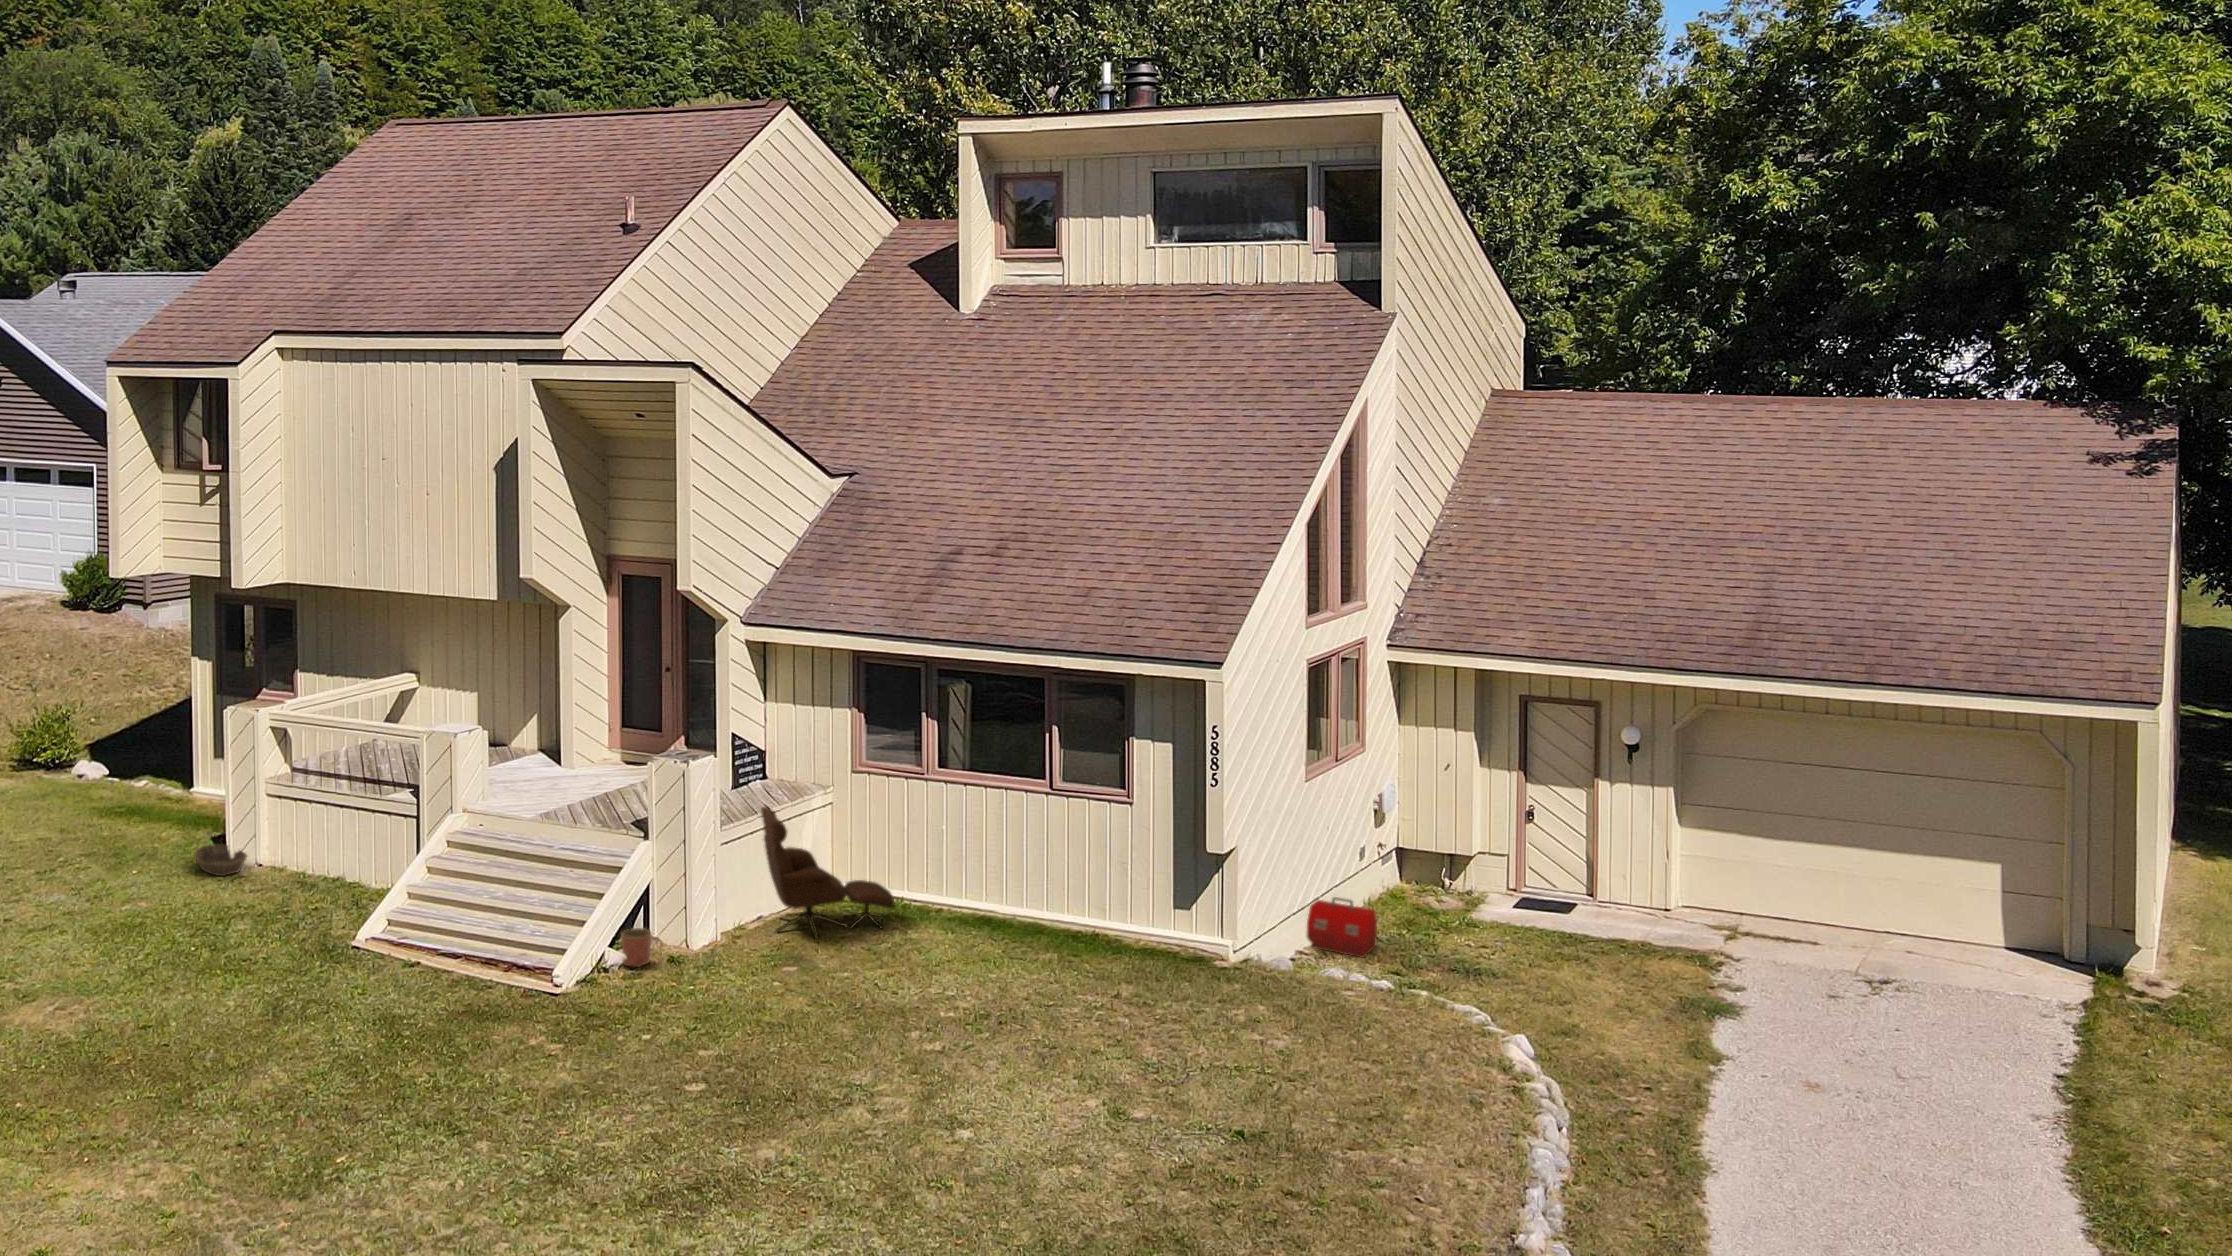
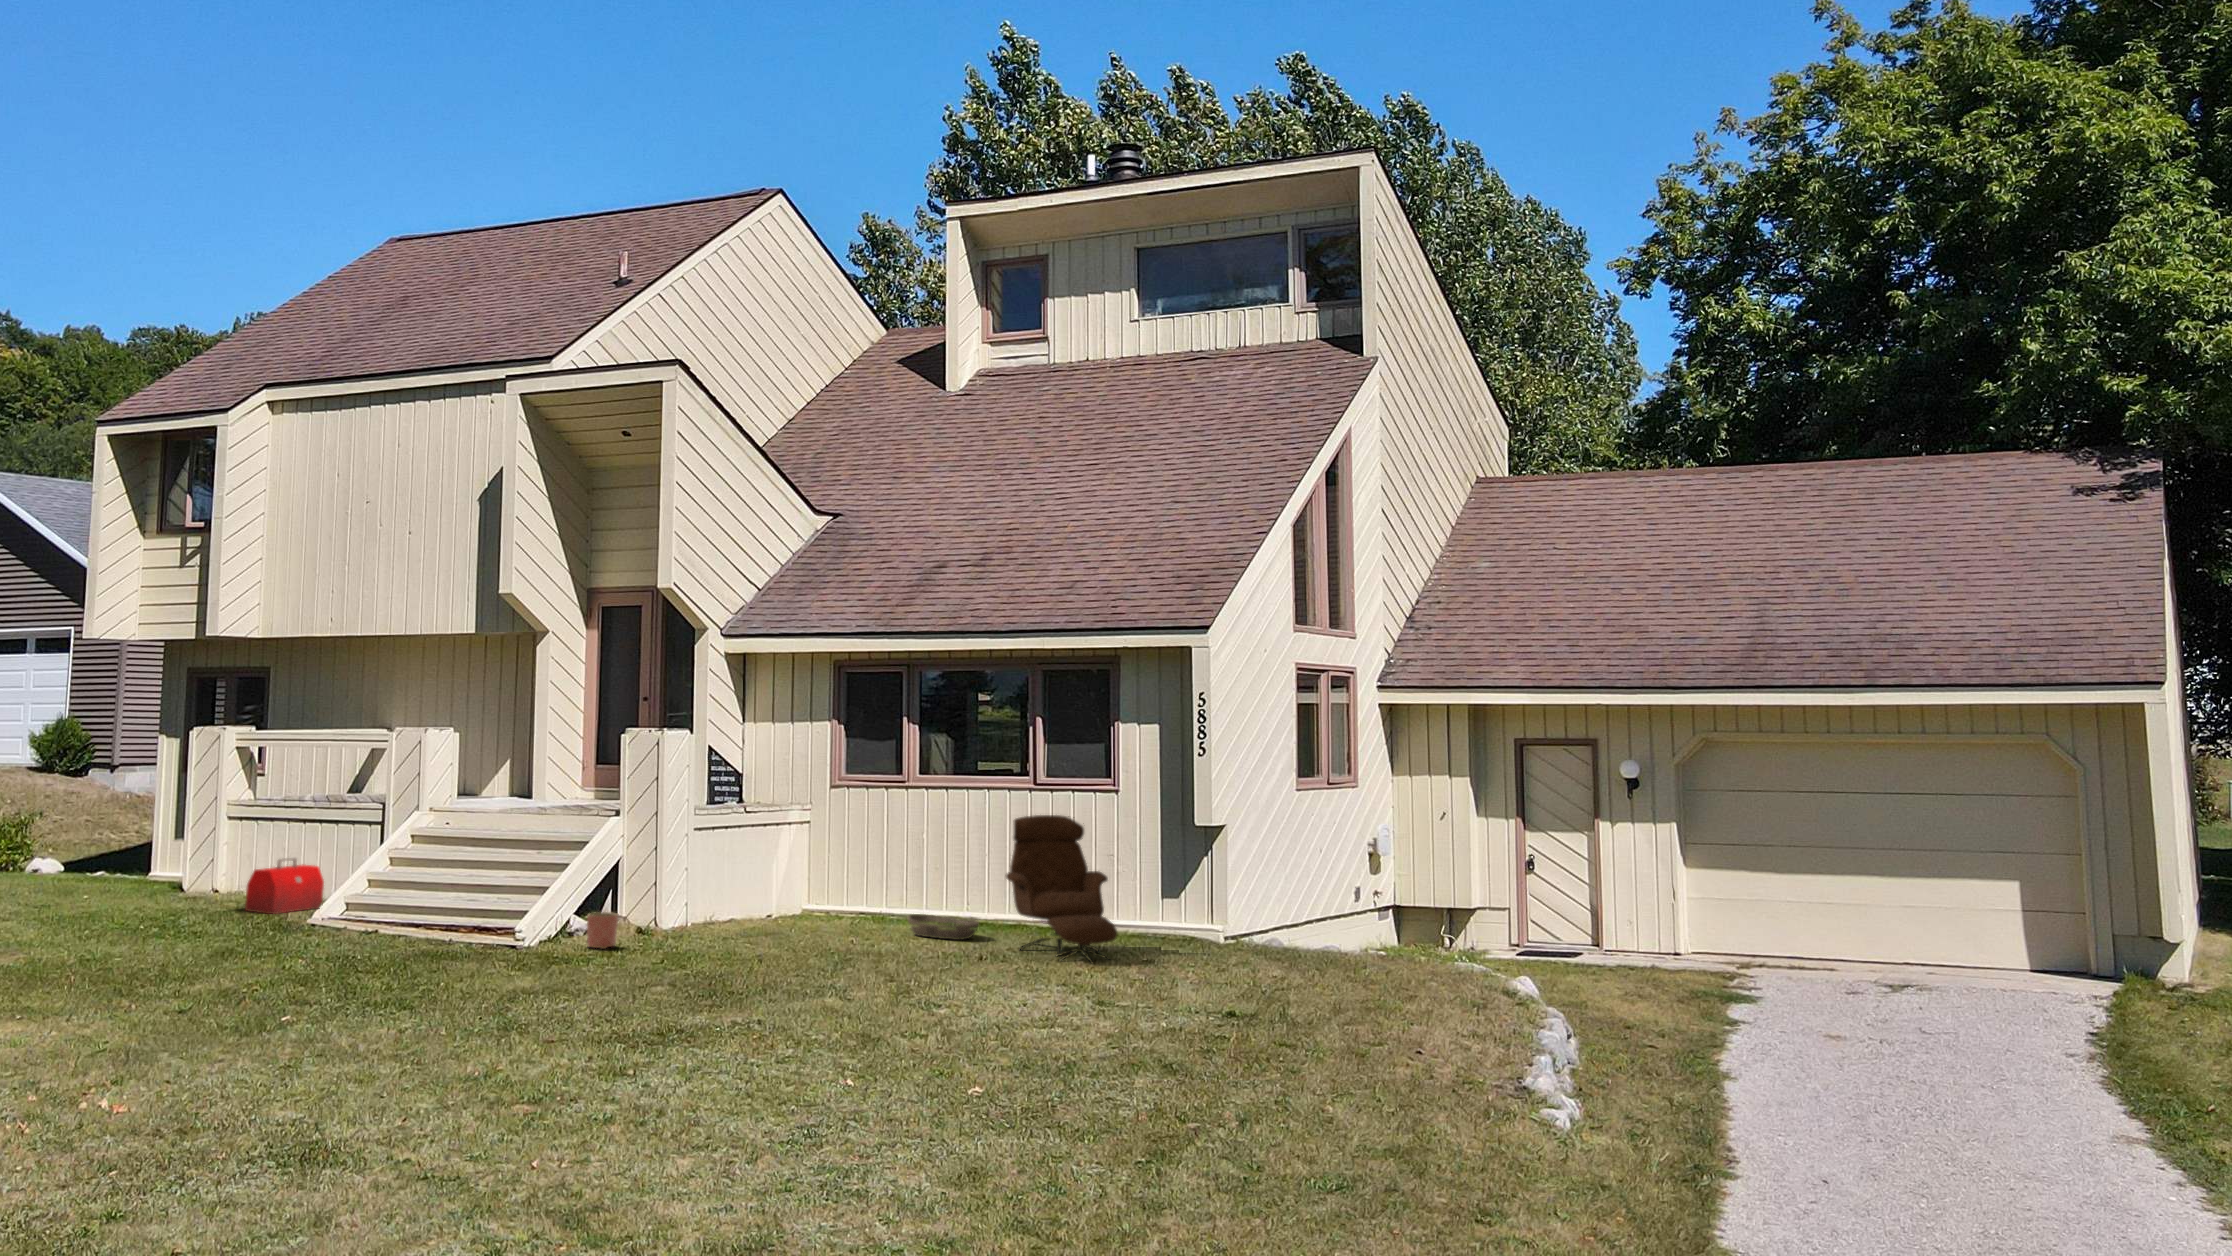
lounge chair: present [761,807,894,939] -> present [1006,815,1117,963]
basket: present [194,844,247,876] -> present [908,914,979,940]
toolbox: present [1307,897,1377,957] -> present [245,858,324,914]

